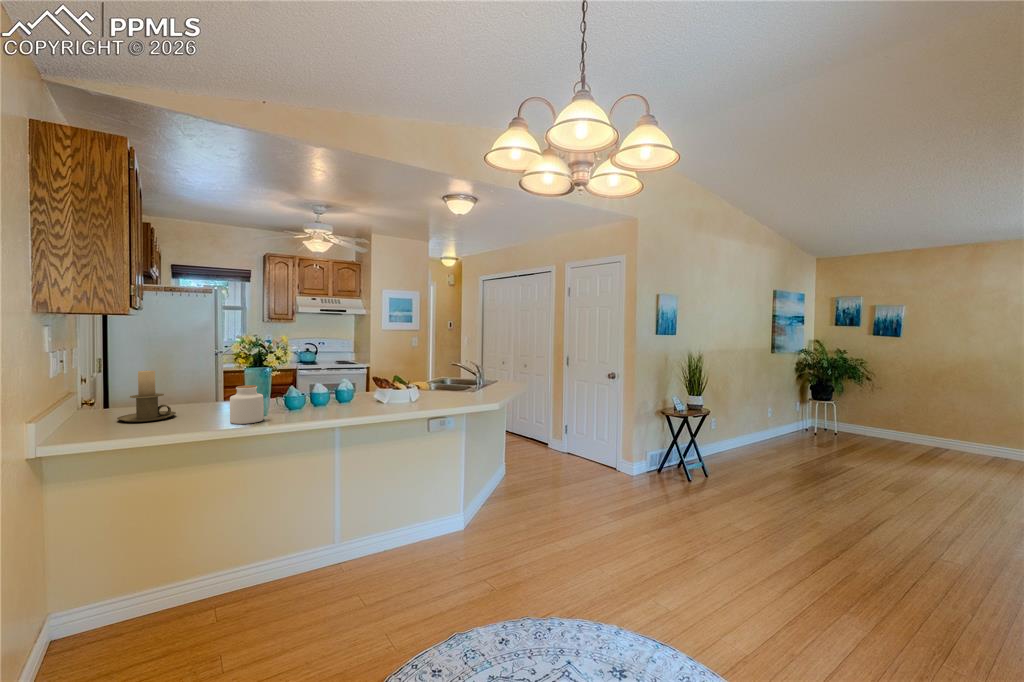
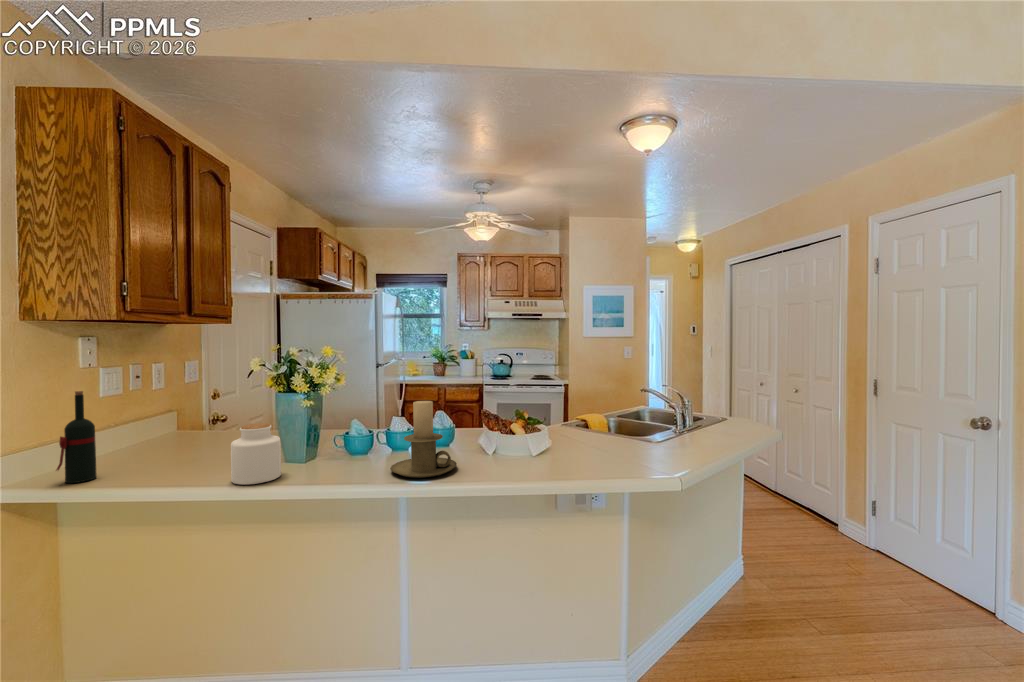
wine bottle: none [78,367,105,437] -> present [57,391,97,483]
candle holder: present [117,370,176,422] -> present [390,401,457,478]

